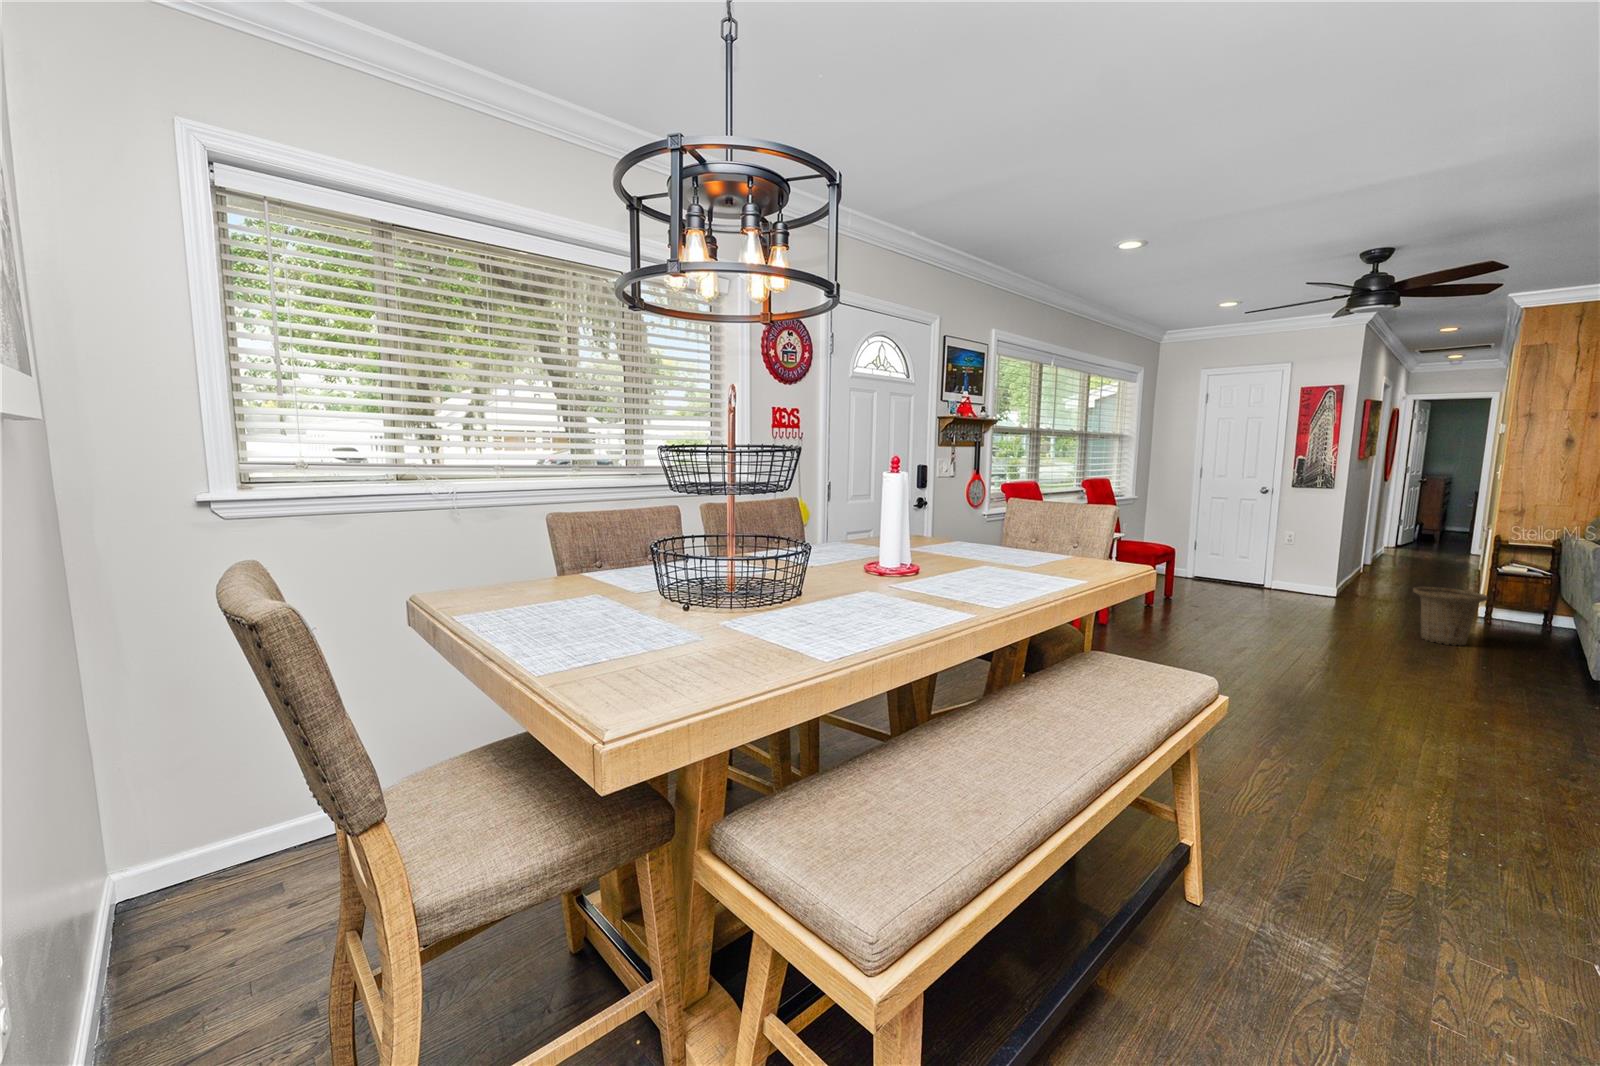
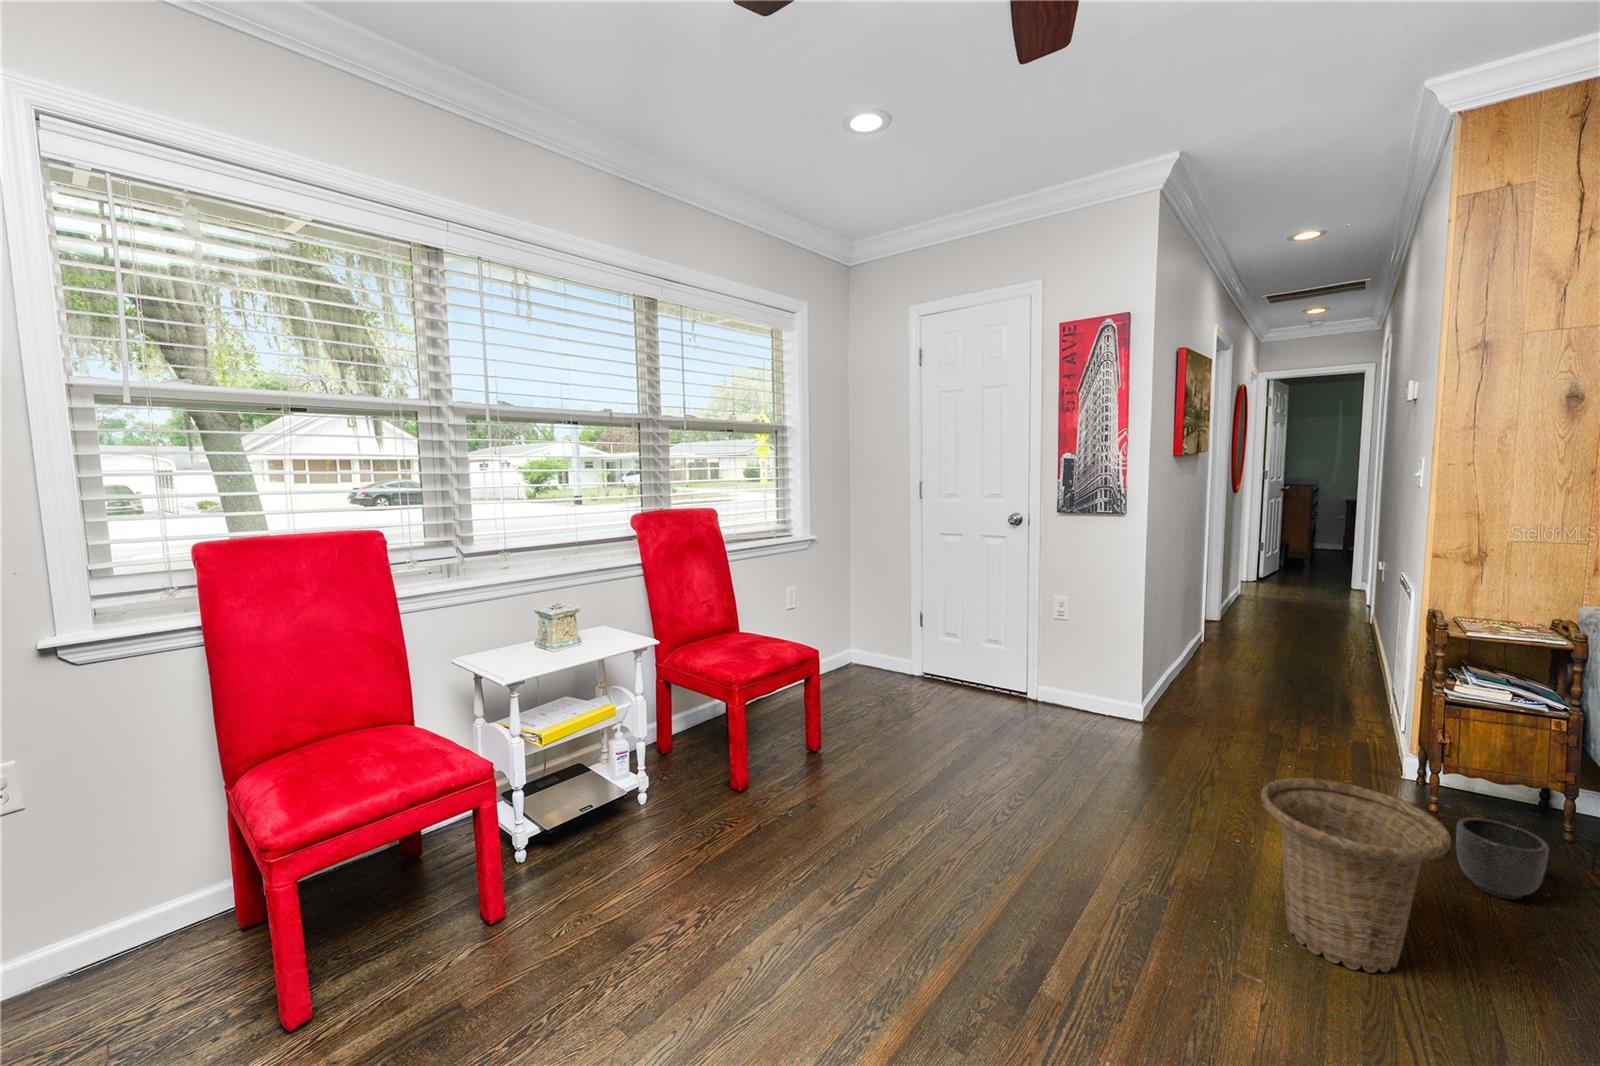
planter: none [1499,611,1538,639] -> present [1456,818,1549,900]

